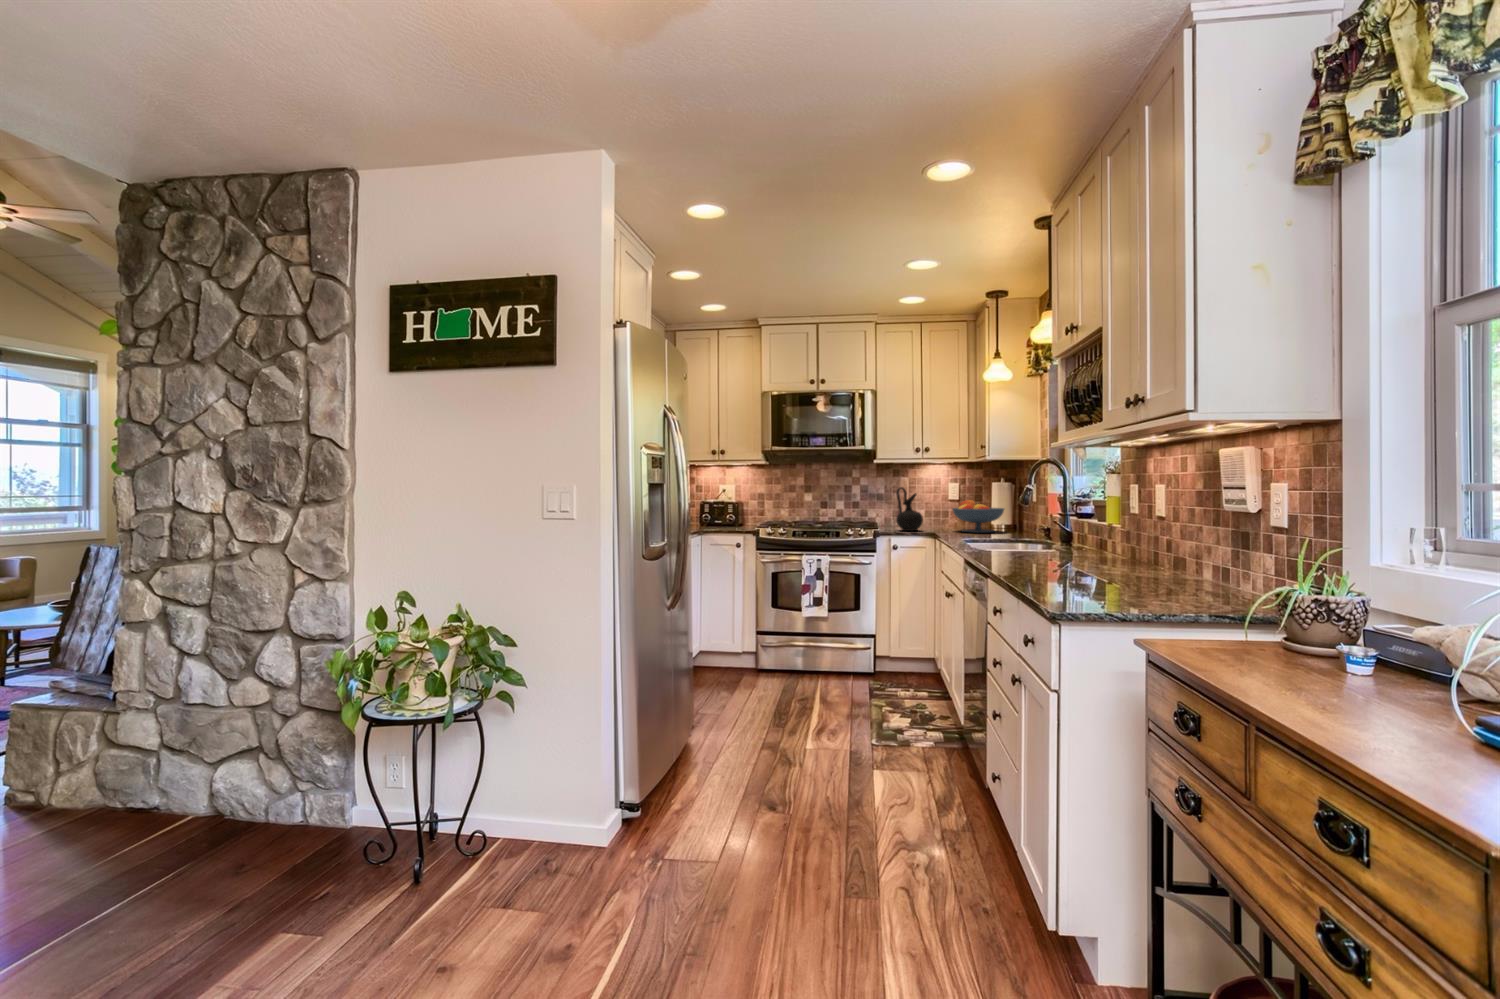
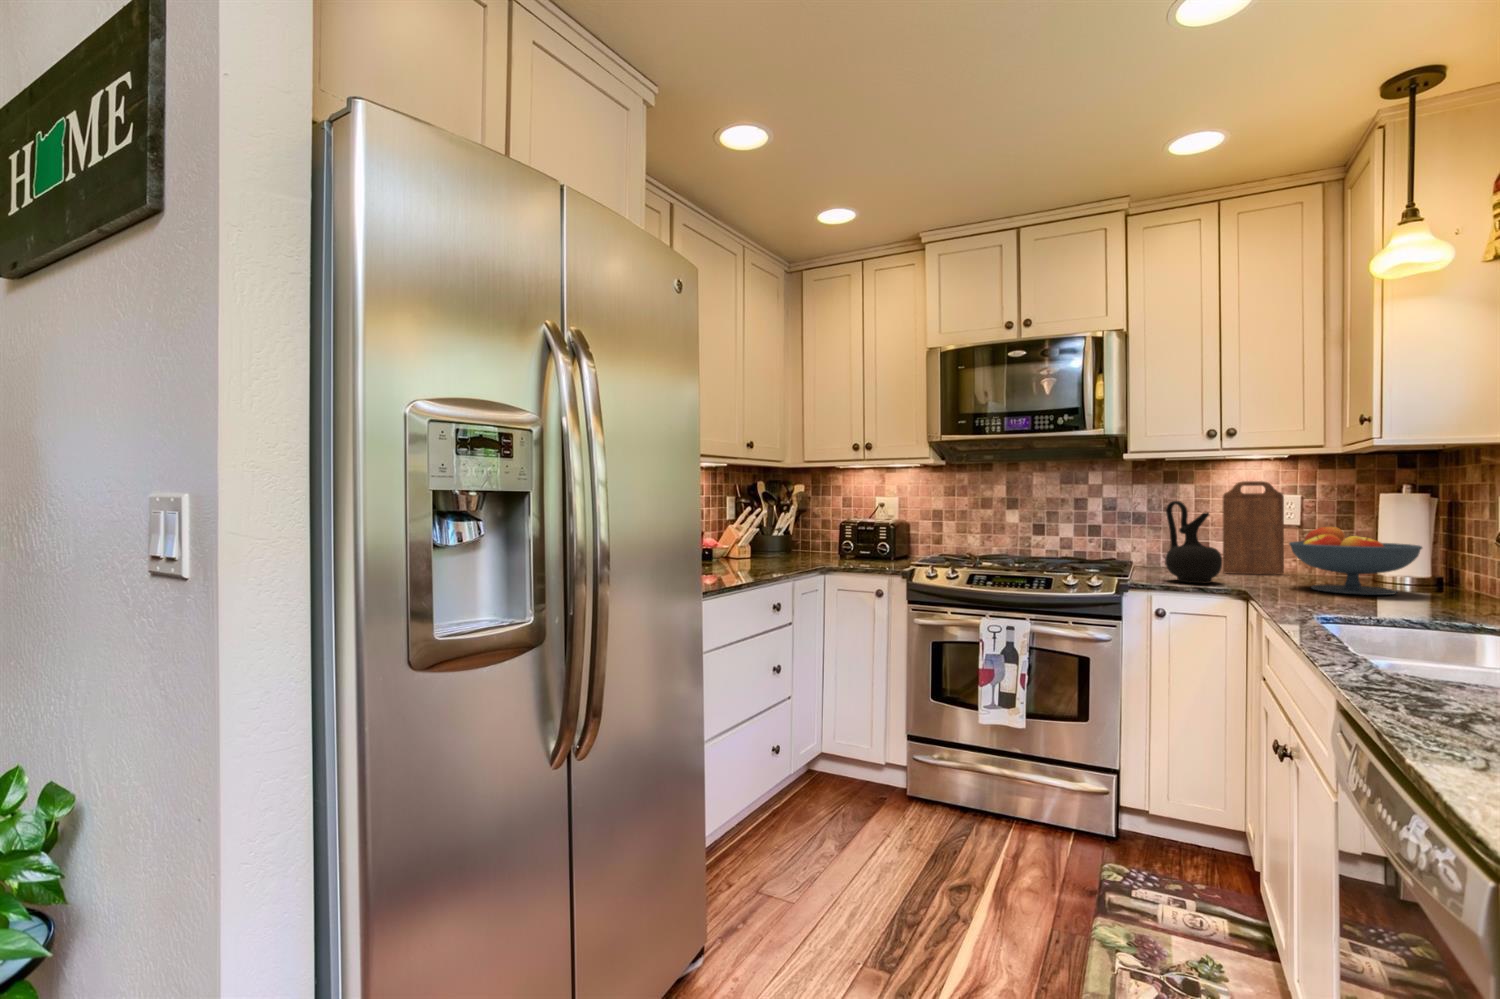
cutting board: none [922,476,951,527] -> present [1223,481,1284,574]

